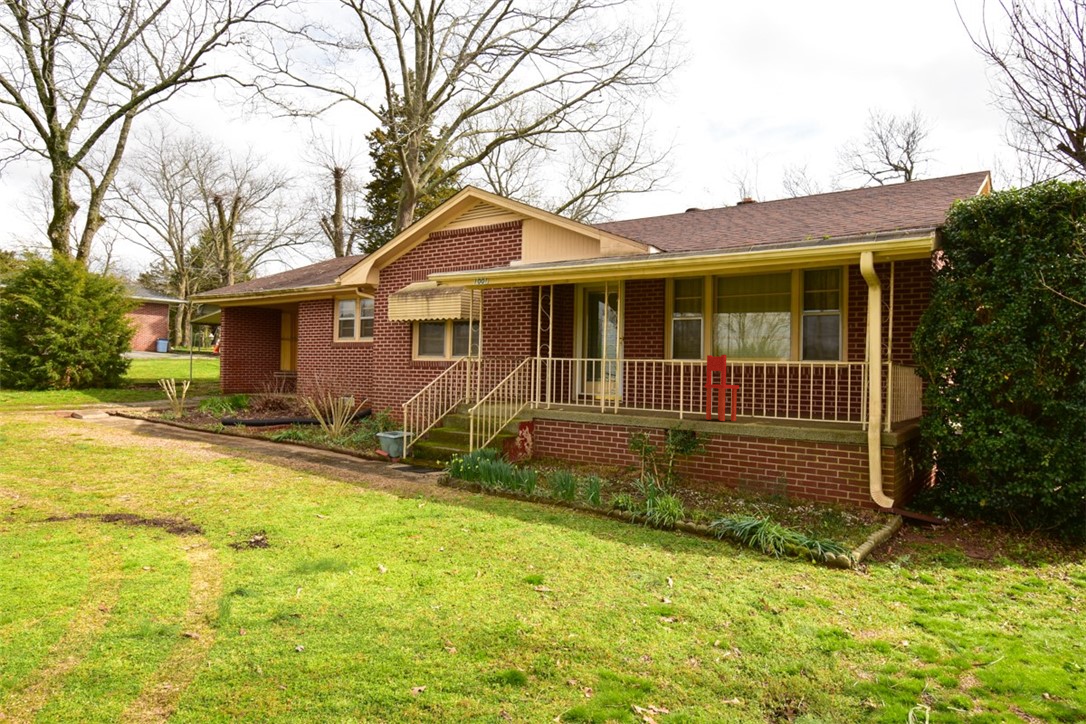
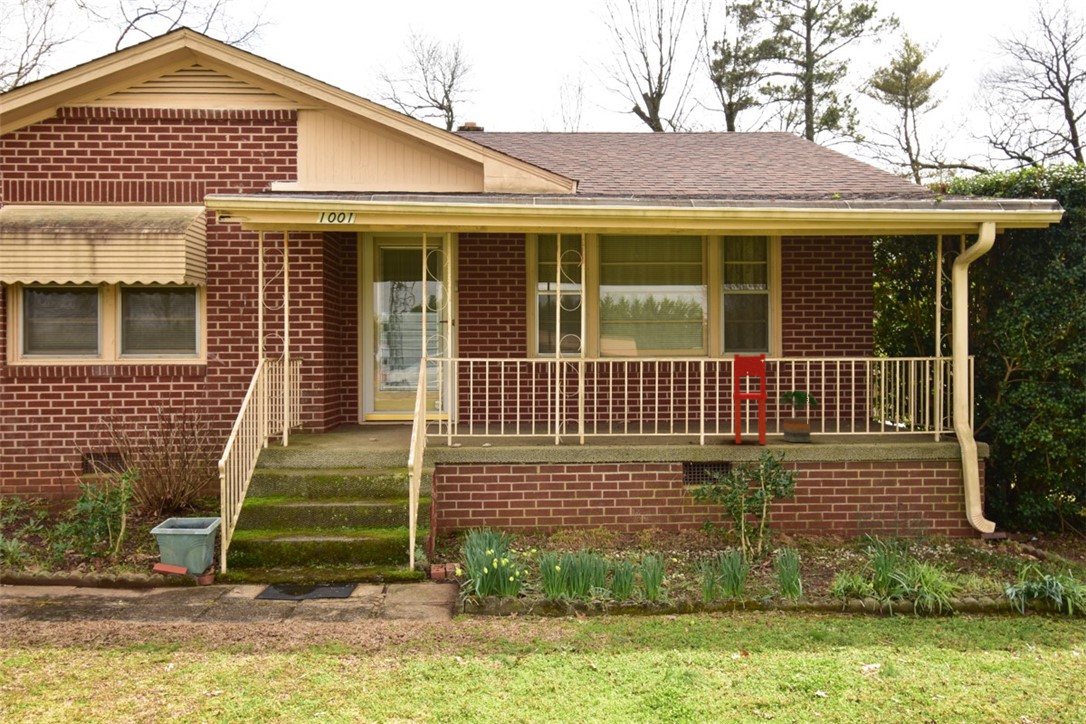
potted tree: none [747,383,774,423] -> present [781,390,818,442]

